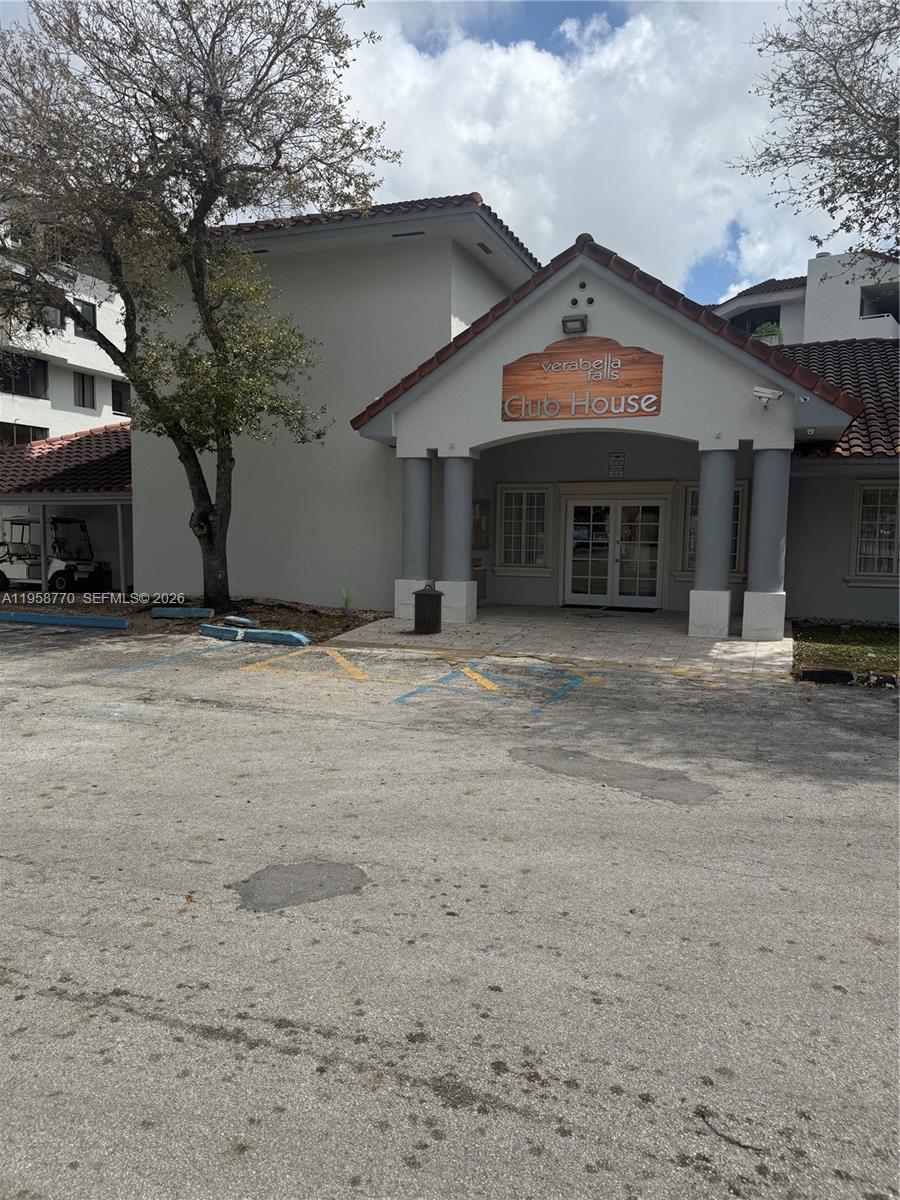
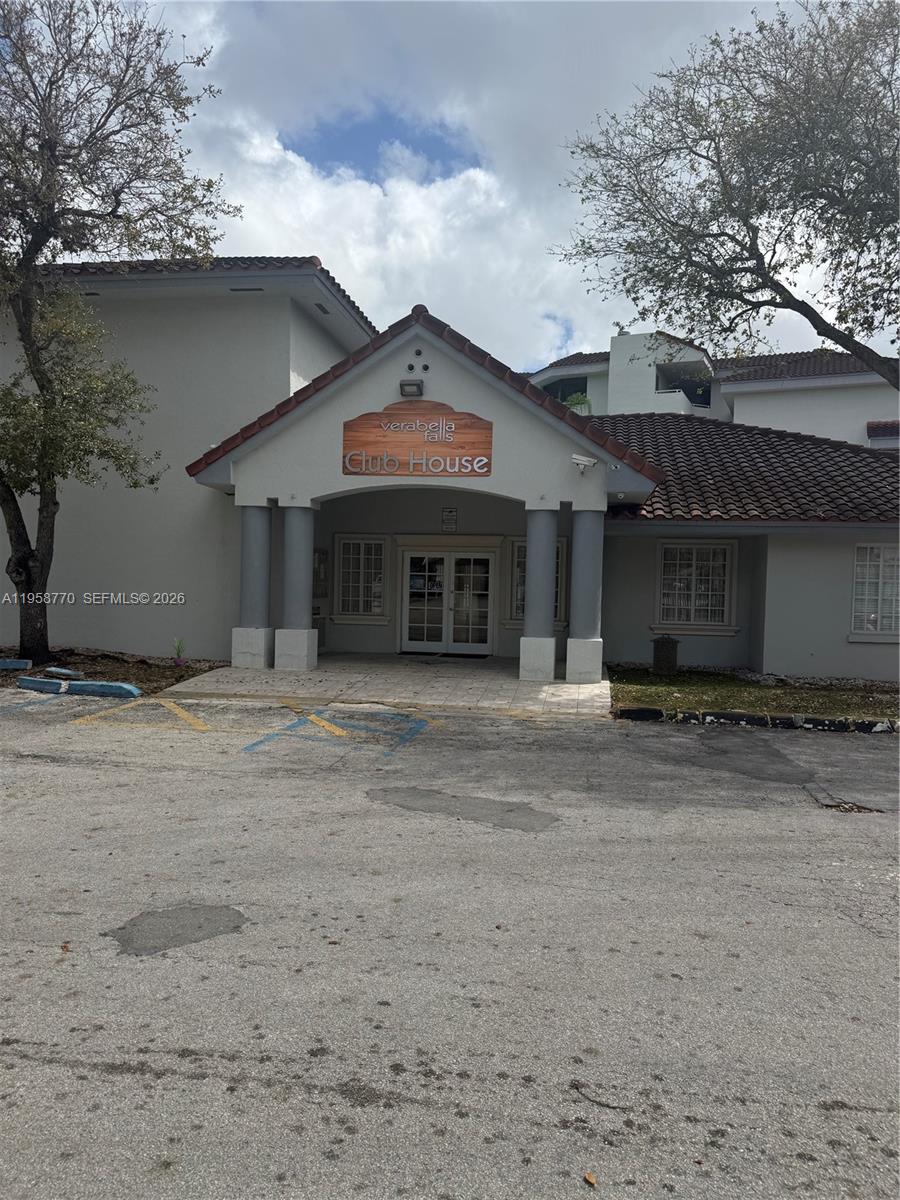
trash can: present [412,584,445,633] -> present [650,633,681,675]

